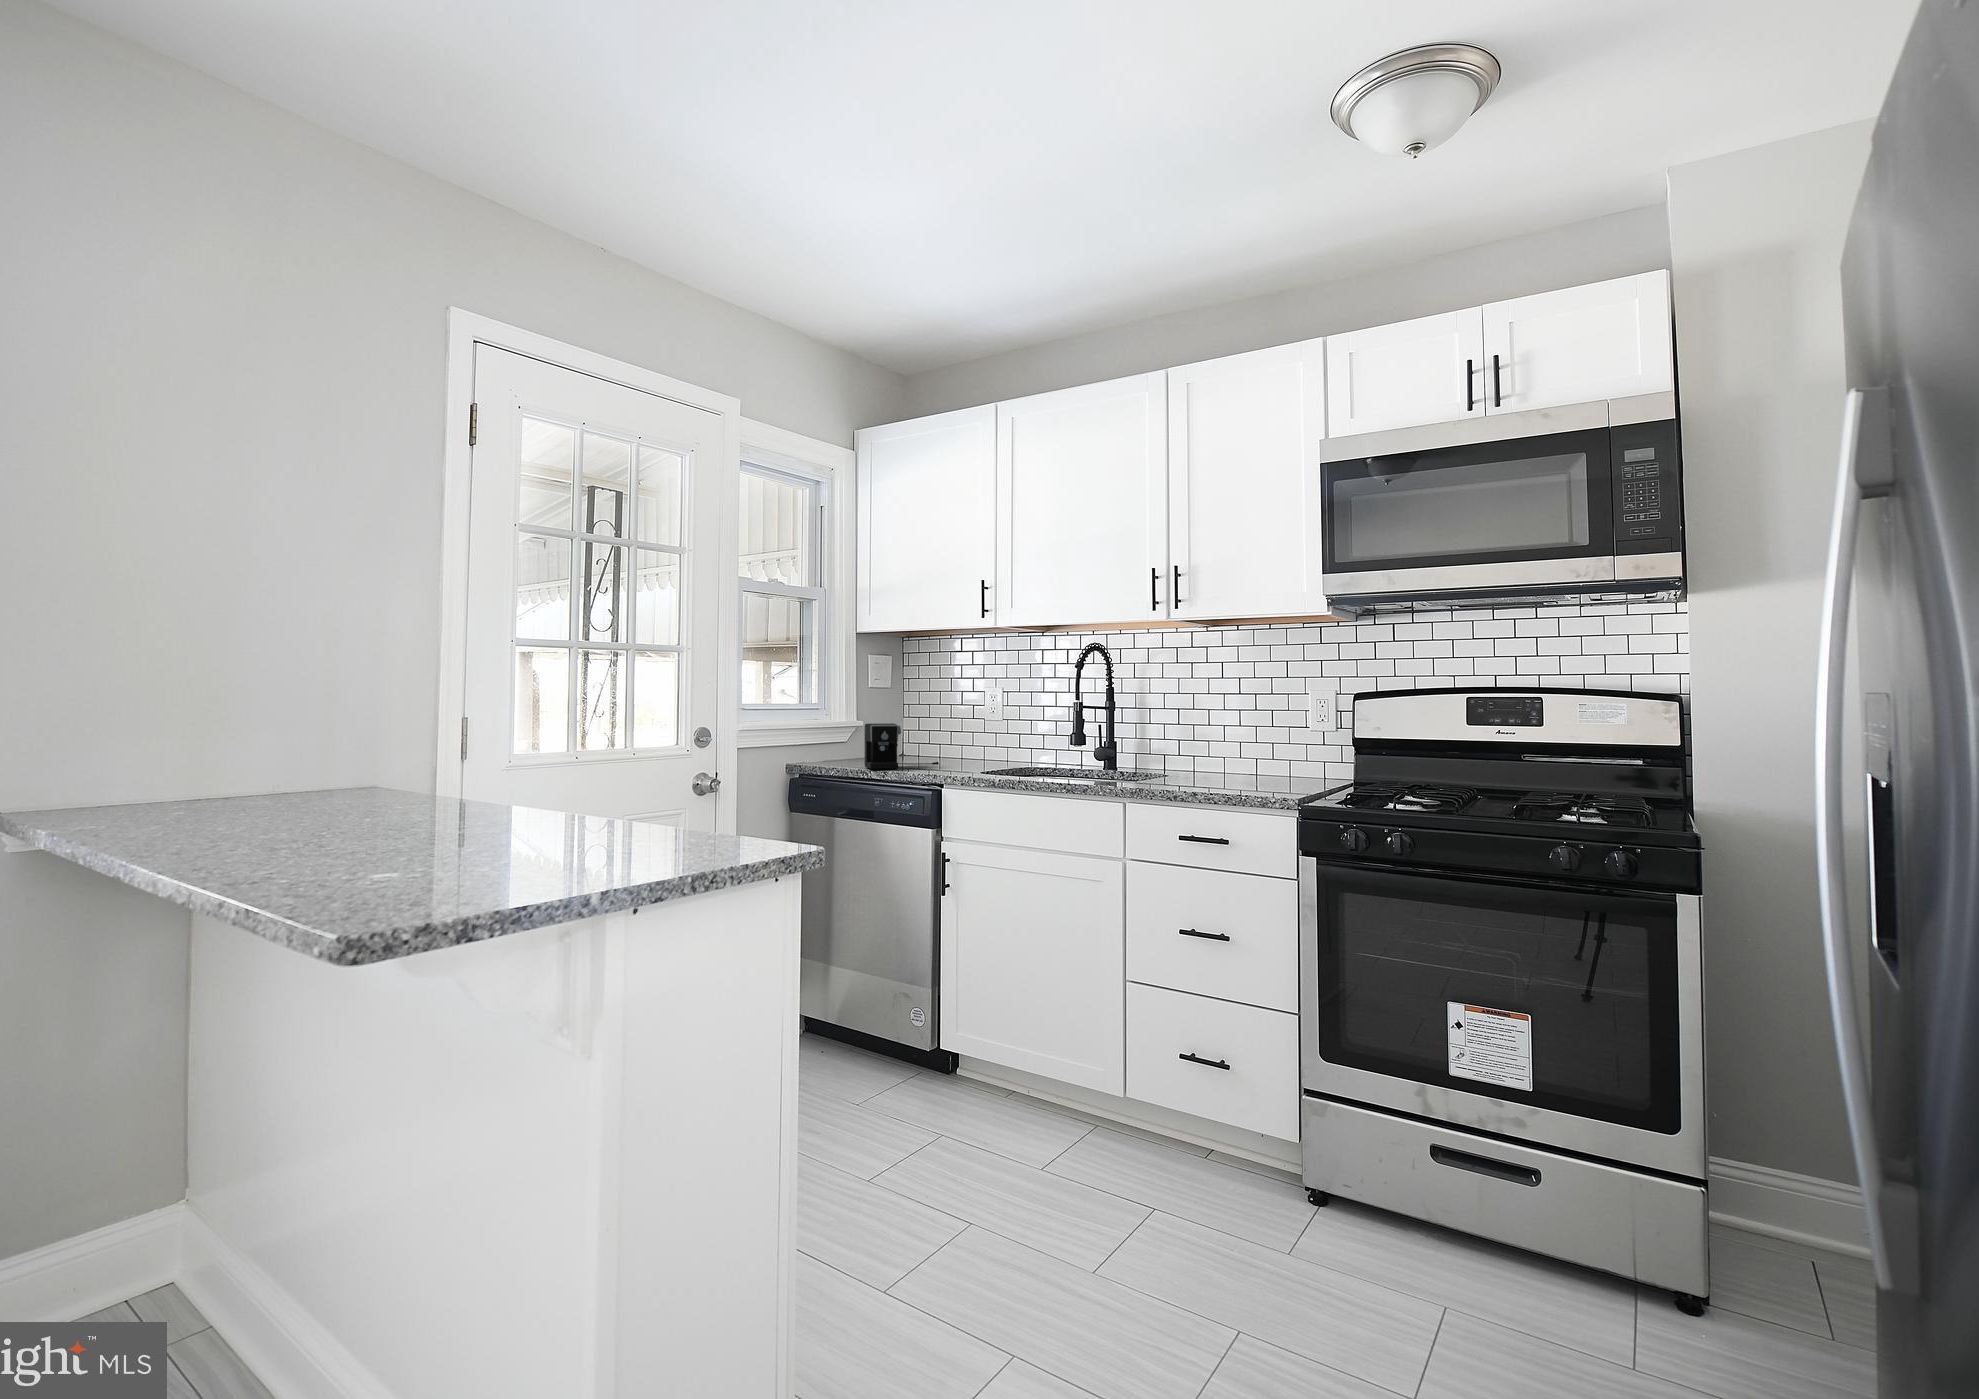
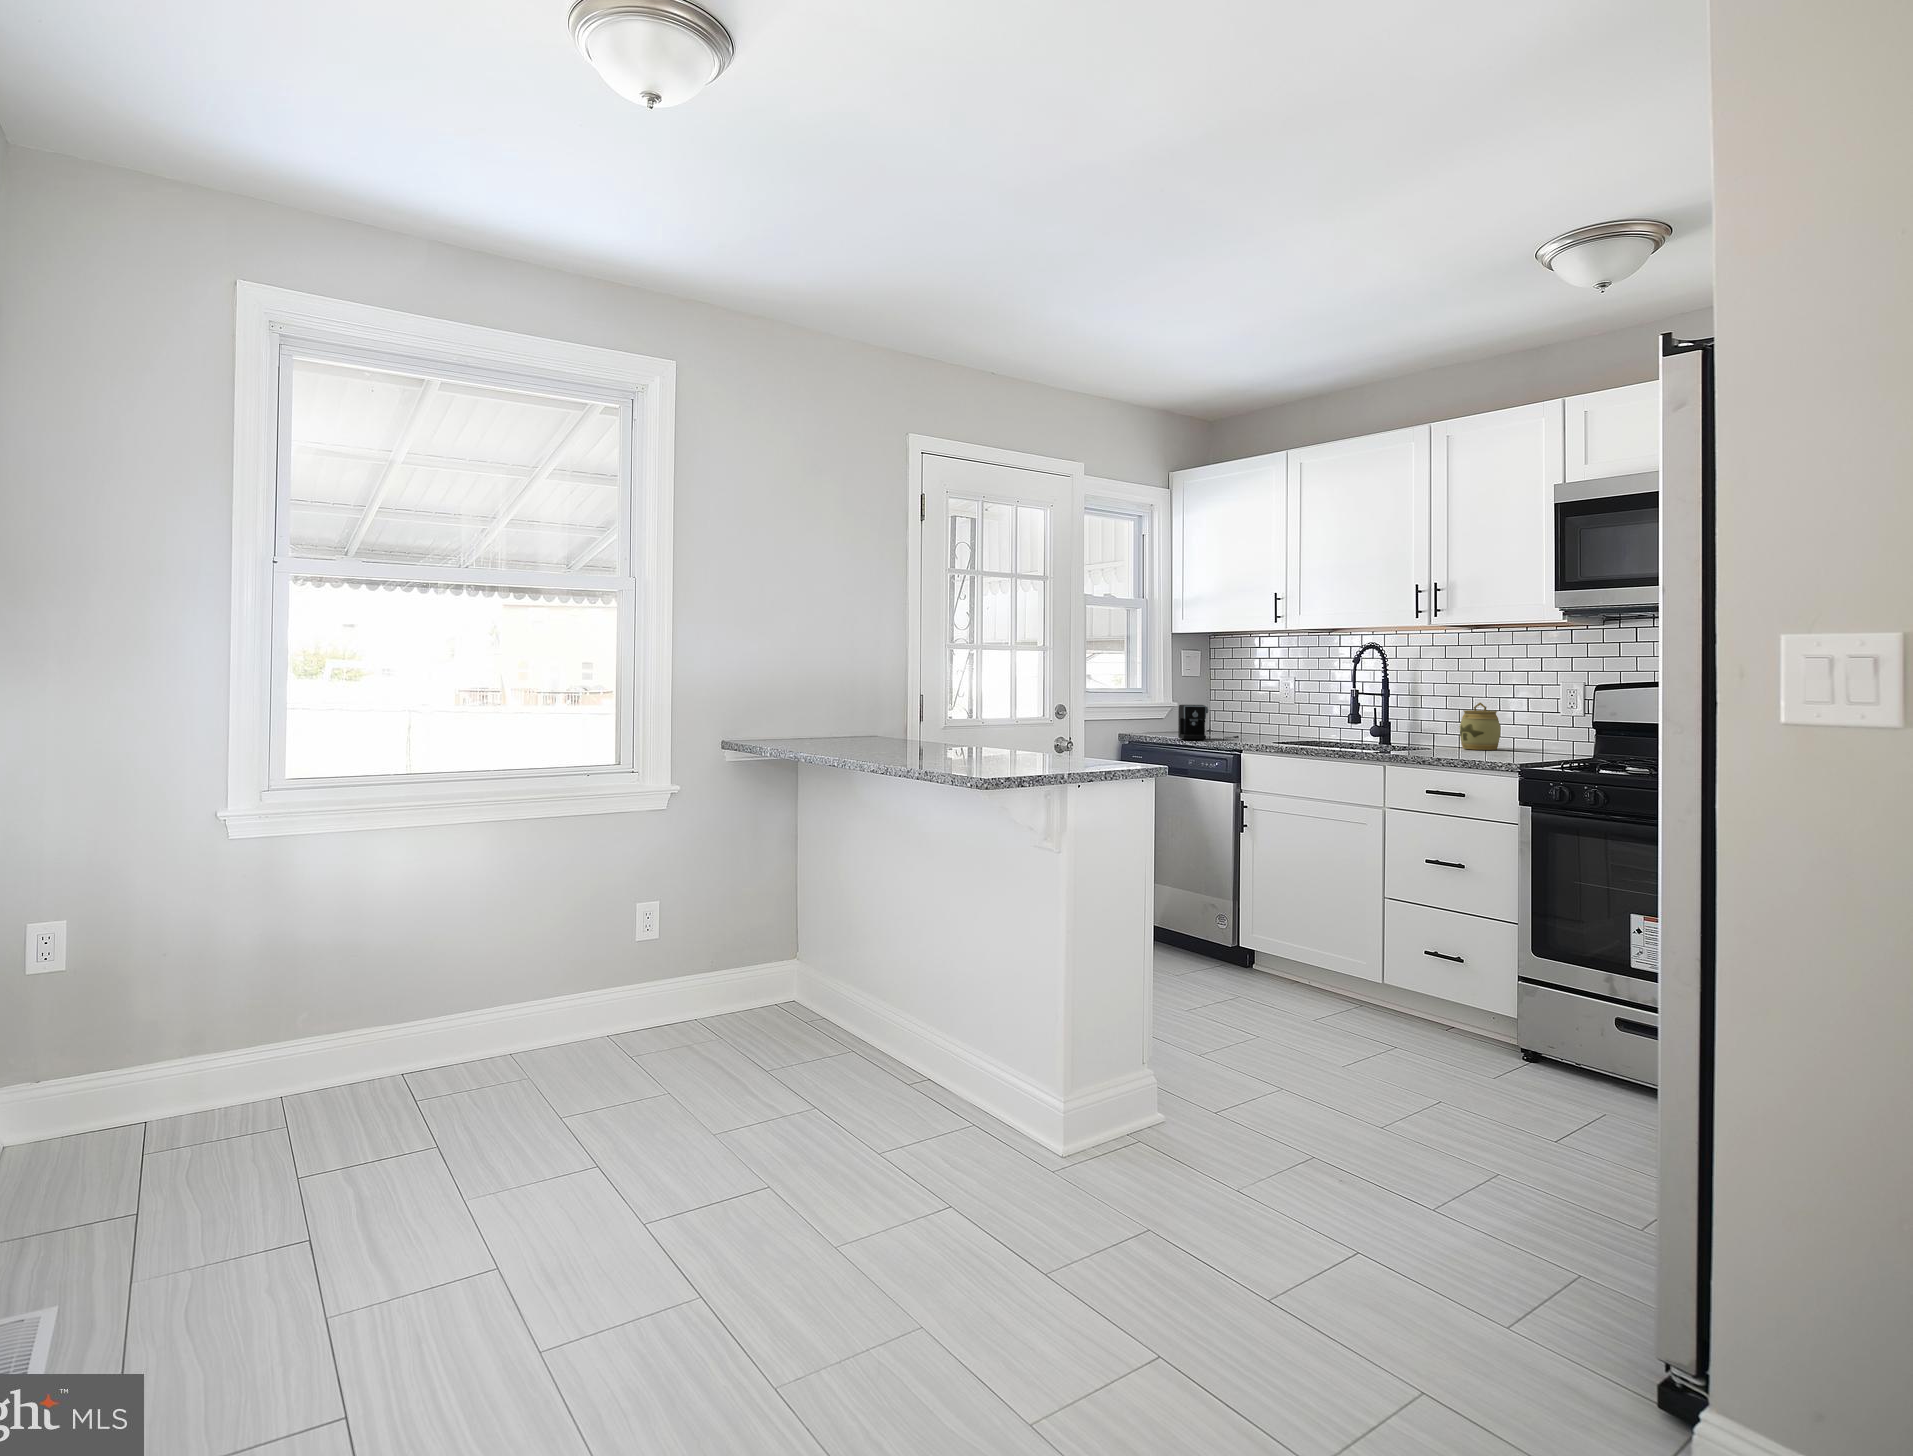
jar: none [1199,717,1246,775] -> present [1460,703,1501,750]

